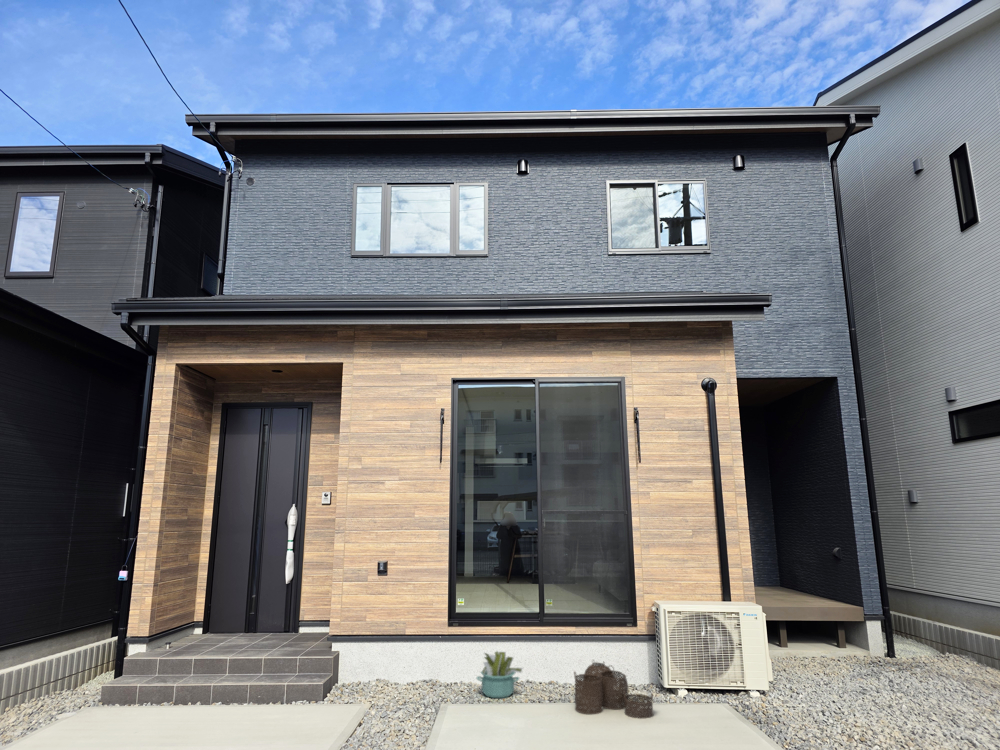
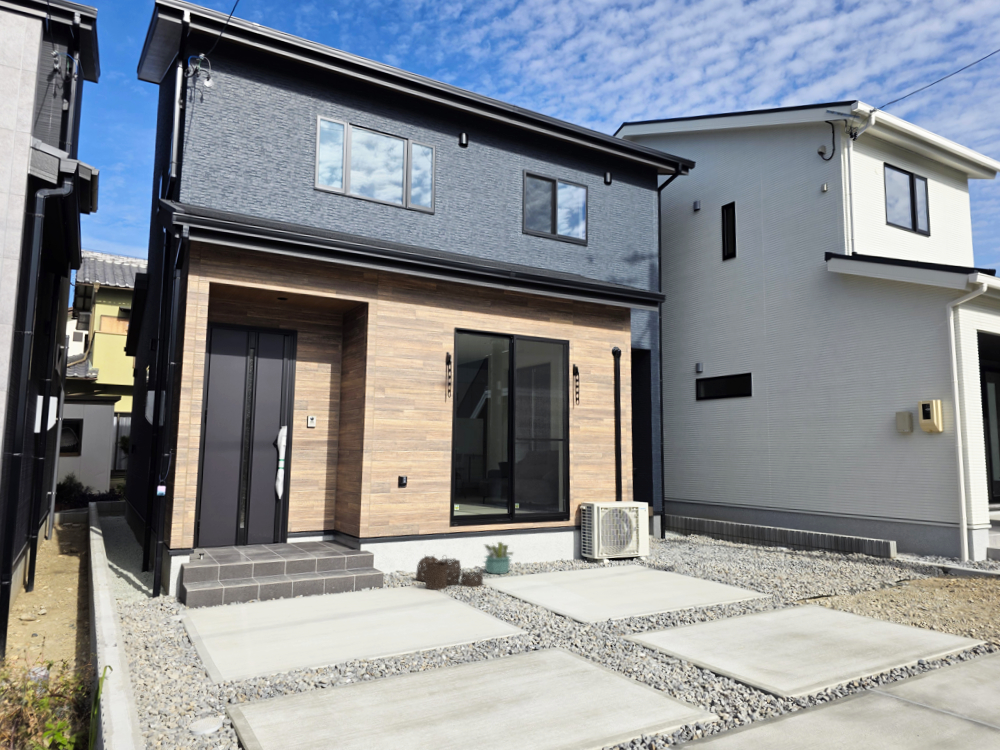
woven basket: present [574,662,653,719] -> present [416,556,483,590]

